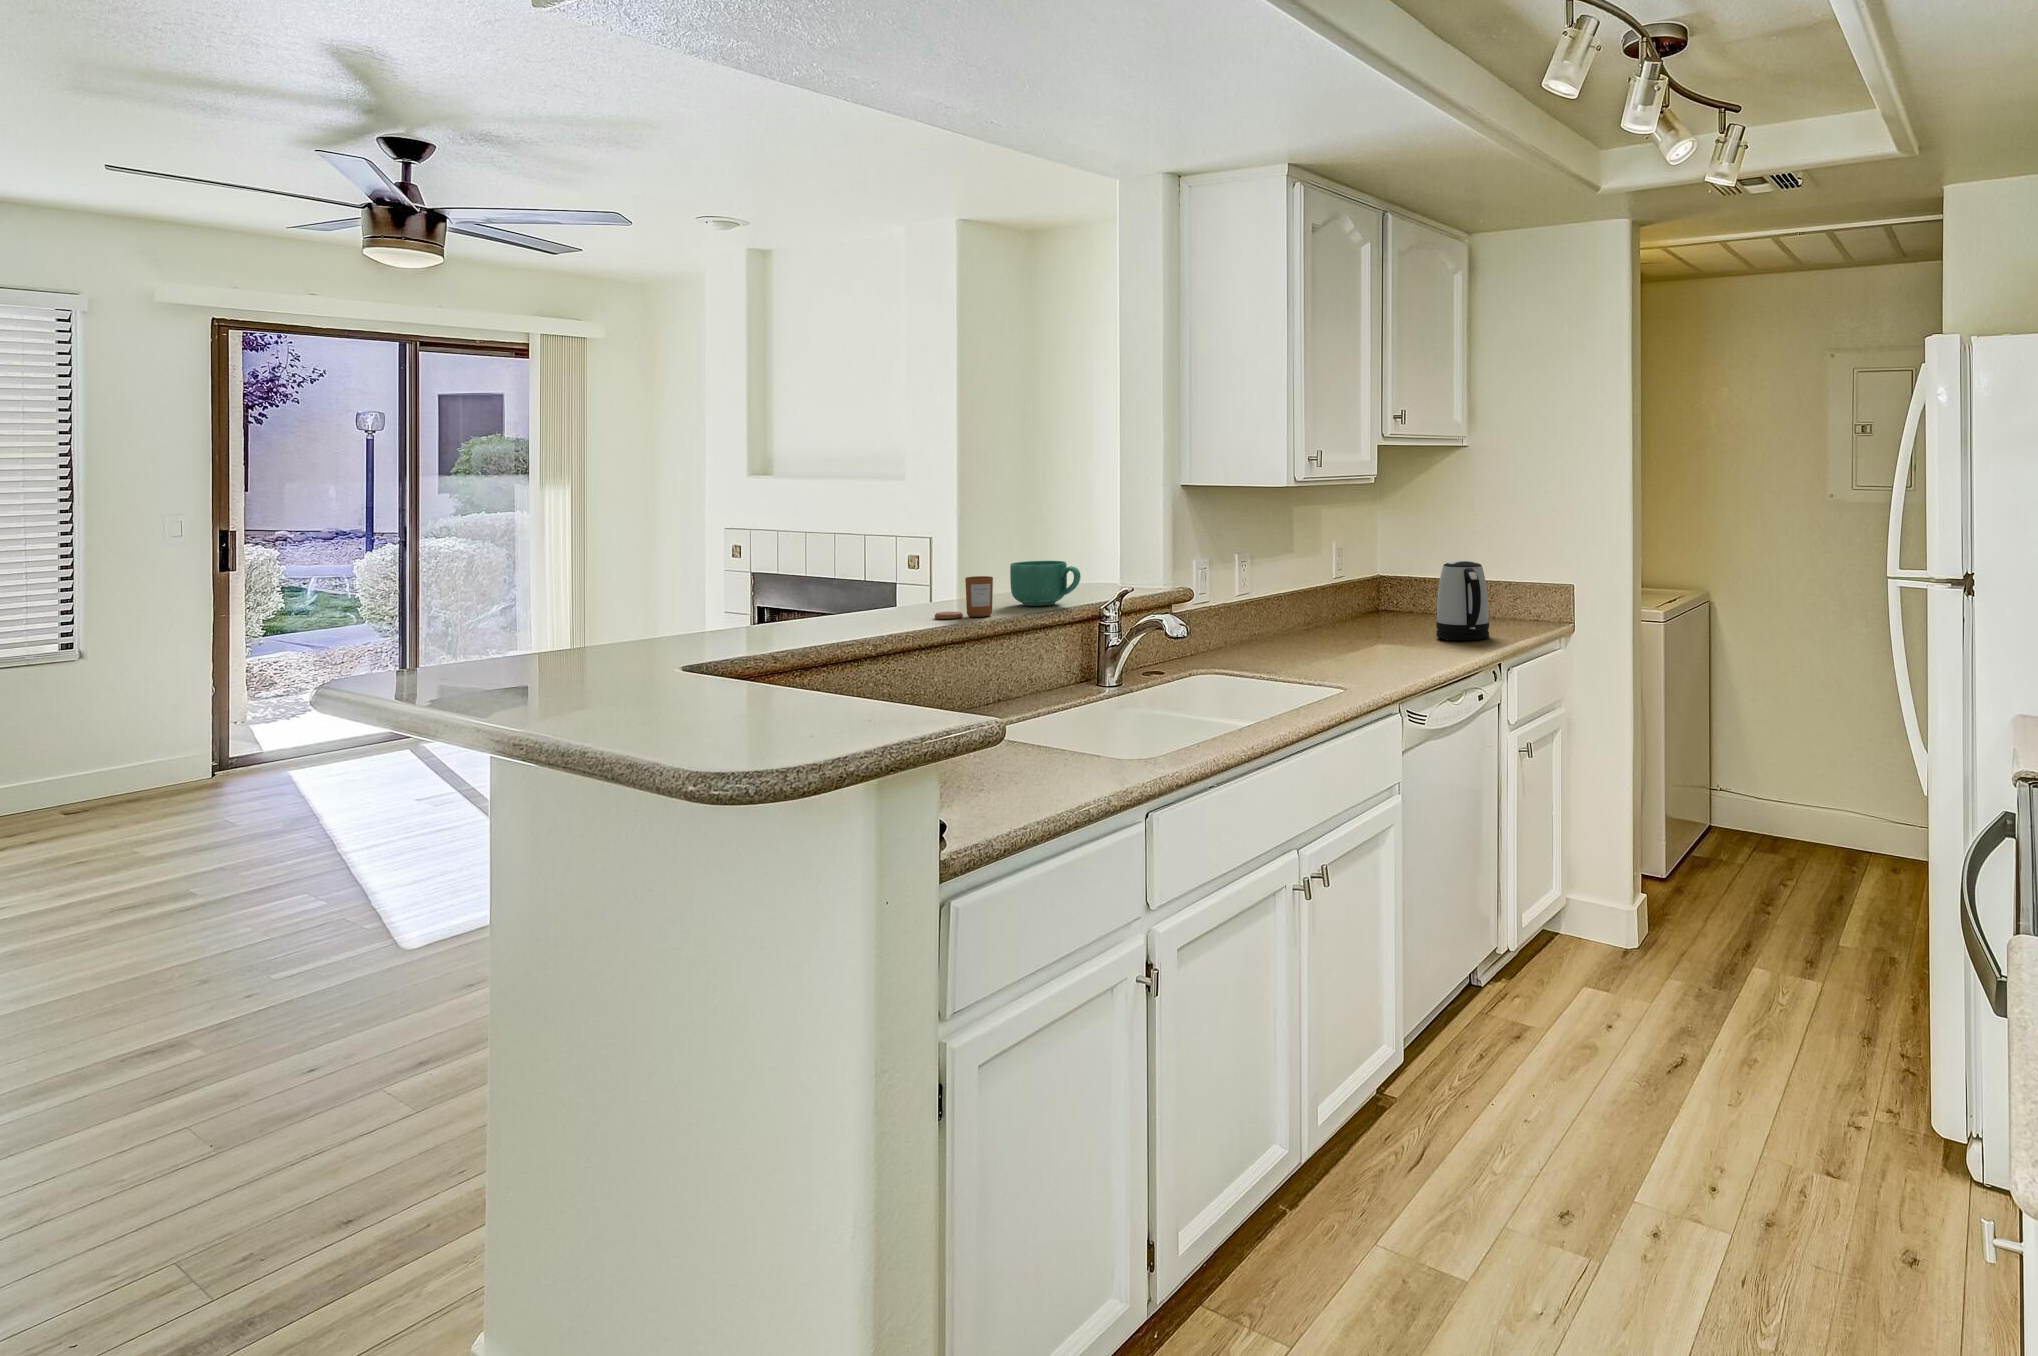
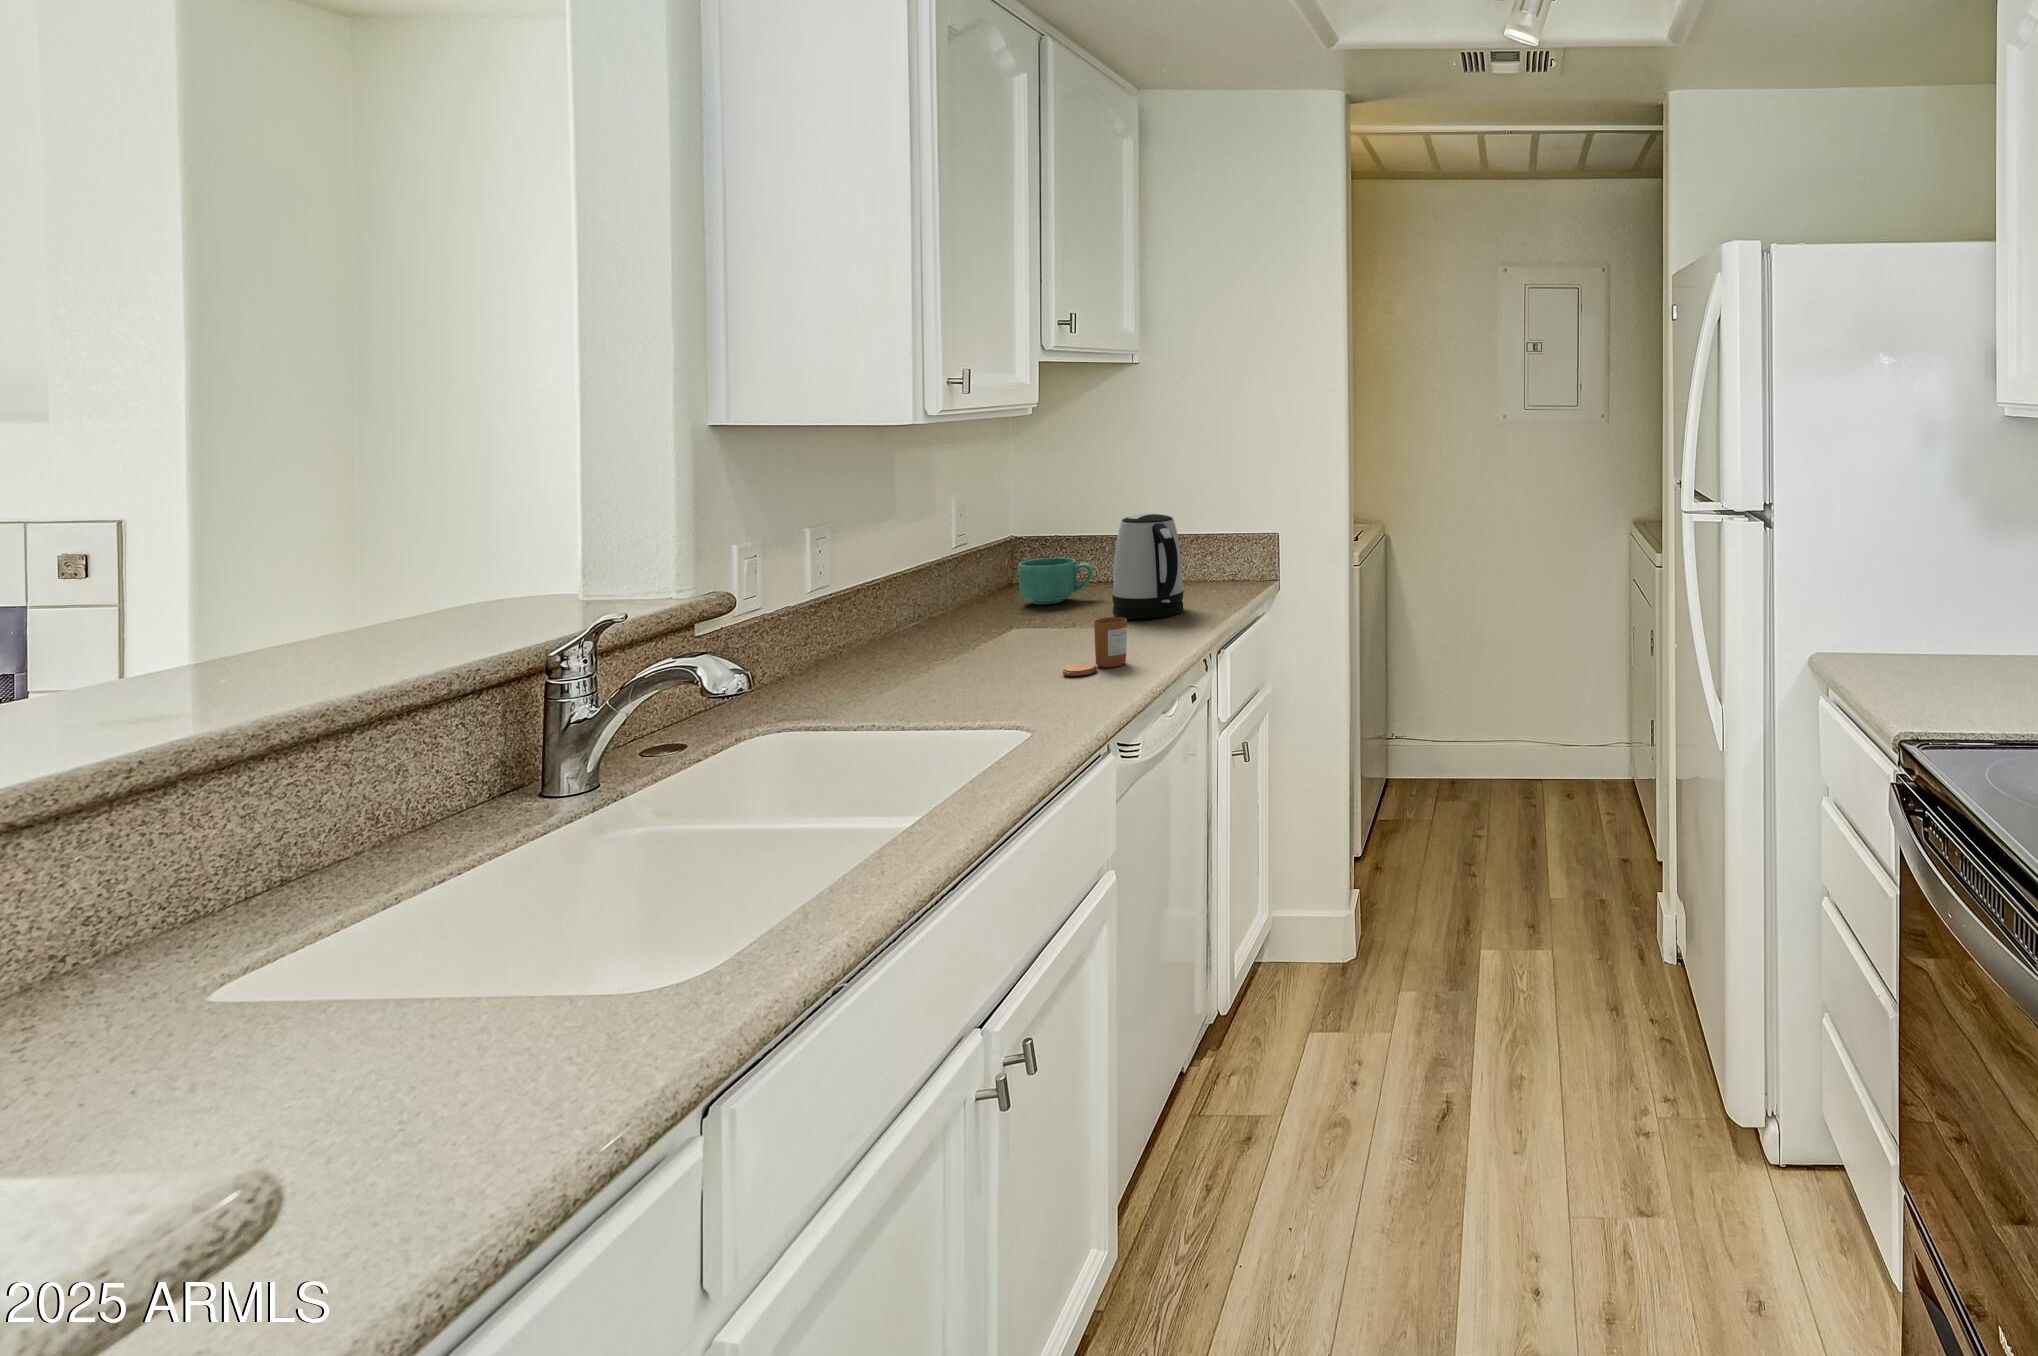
mug: present [1010,561,1081,606] -> present [1019,558,1093,604]
candle: present [935,576,993,619] -> present [1063,617,1127,676]

